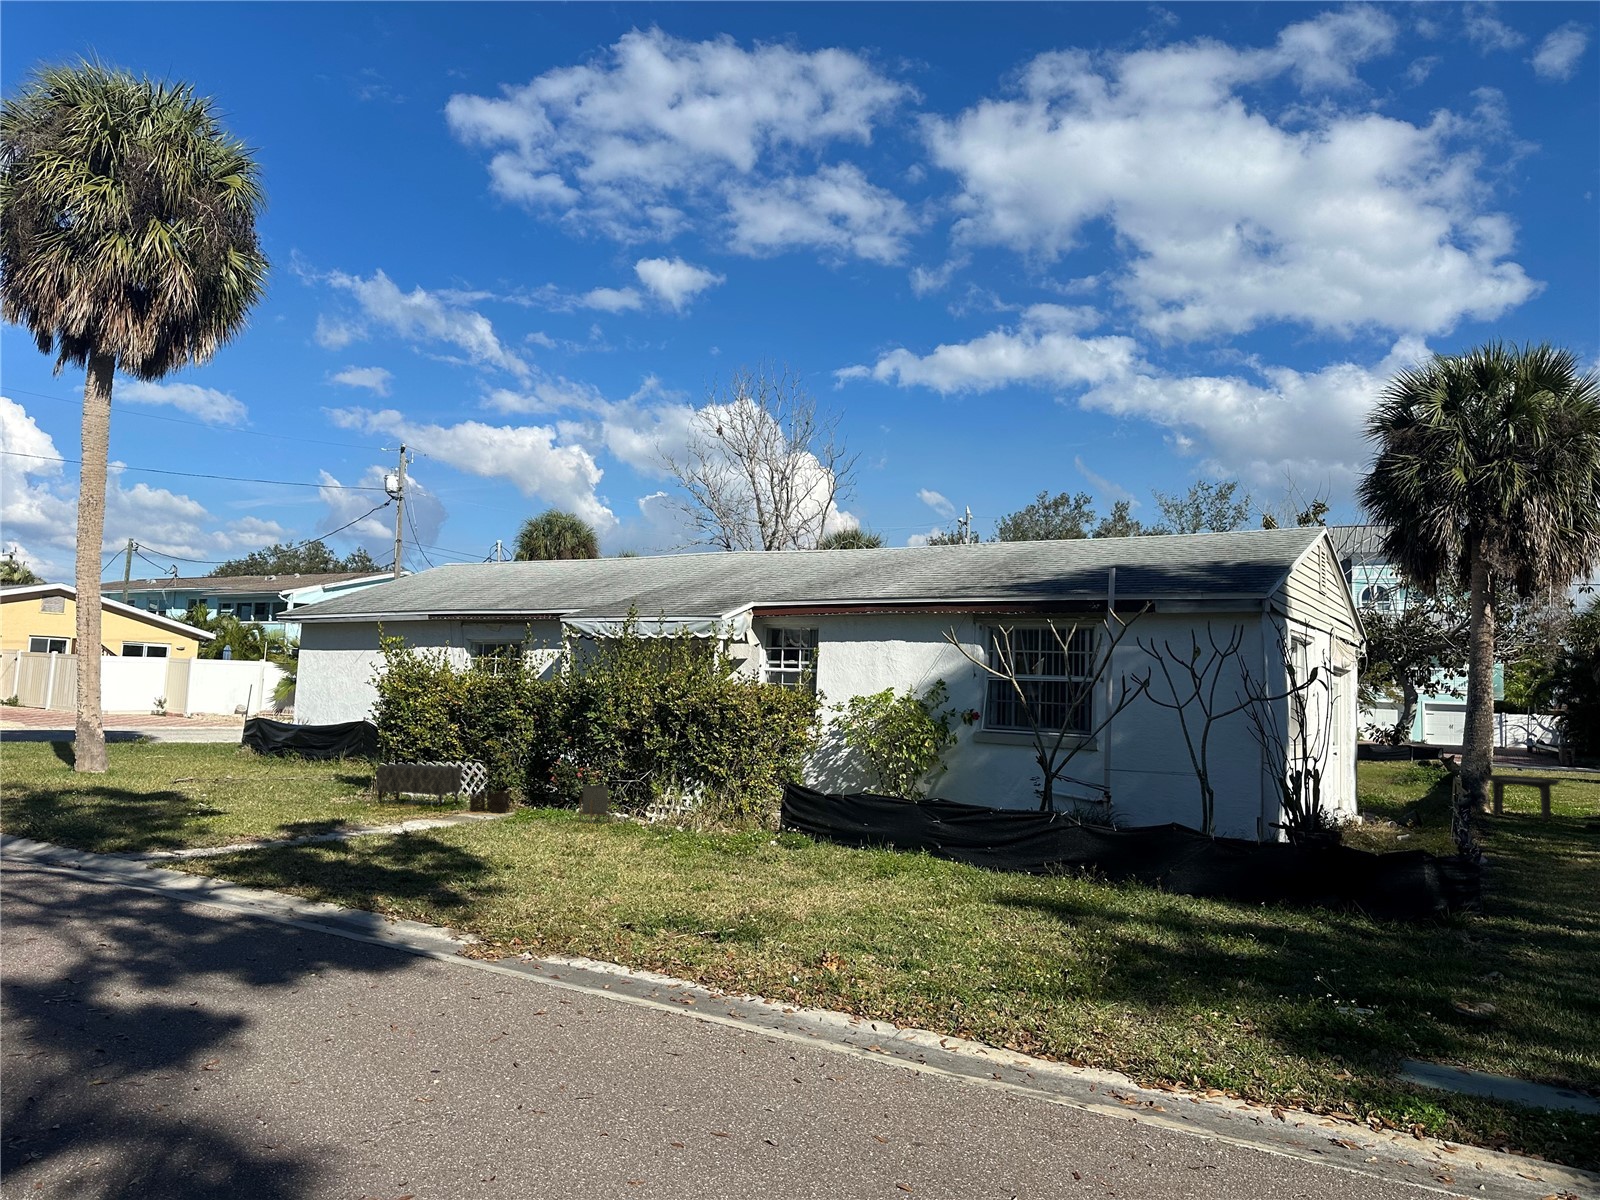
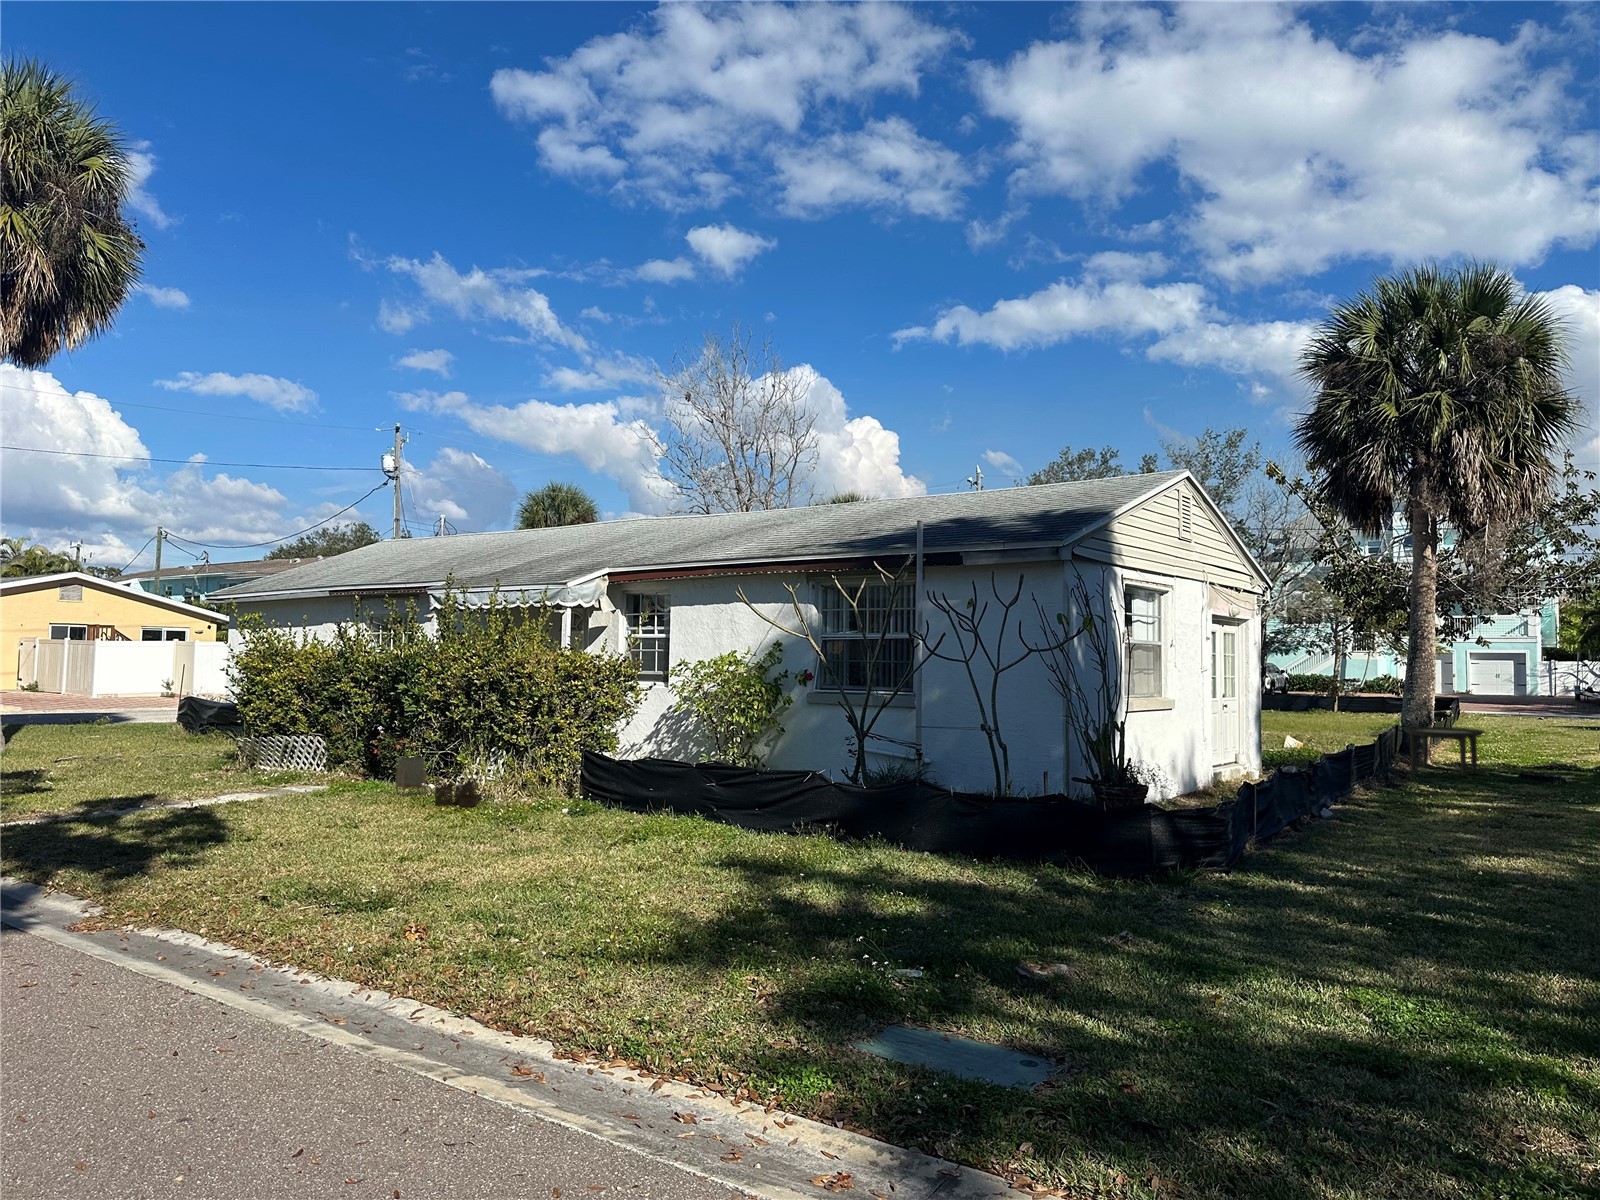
bench: present [376,764,462,806] -> none [220,740,306,781]
woven basket: present [470,790,510,813] -> present [435,780,482,807]

